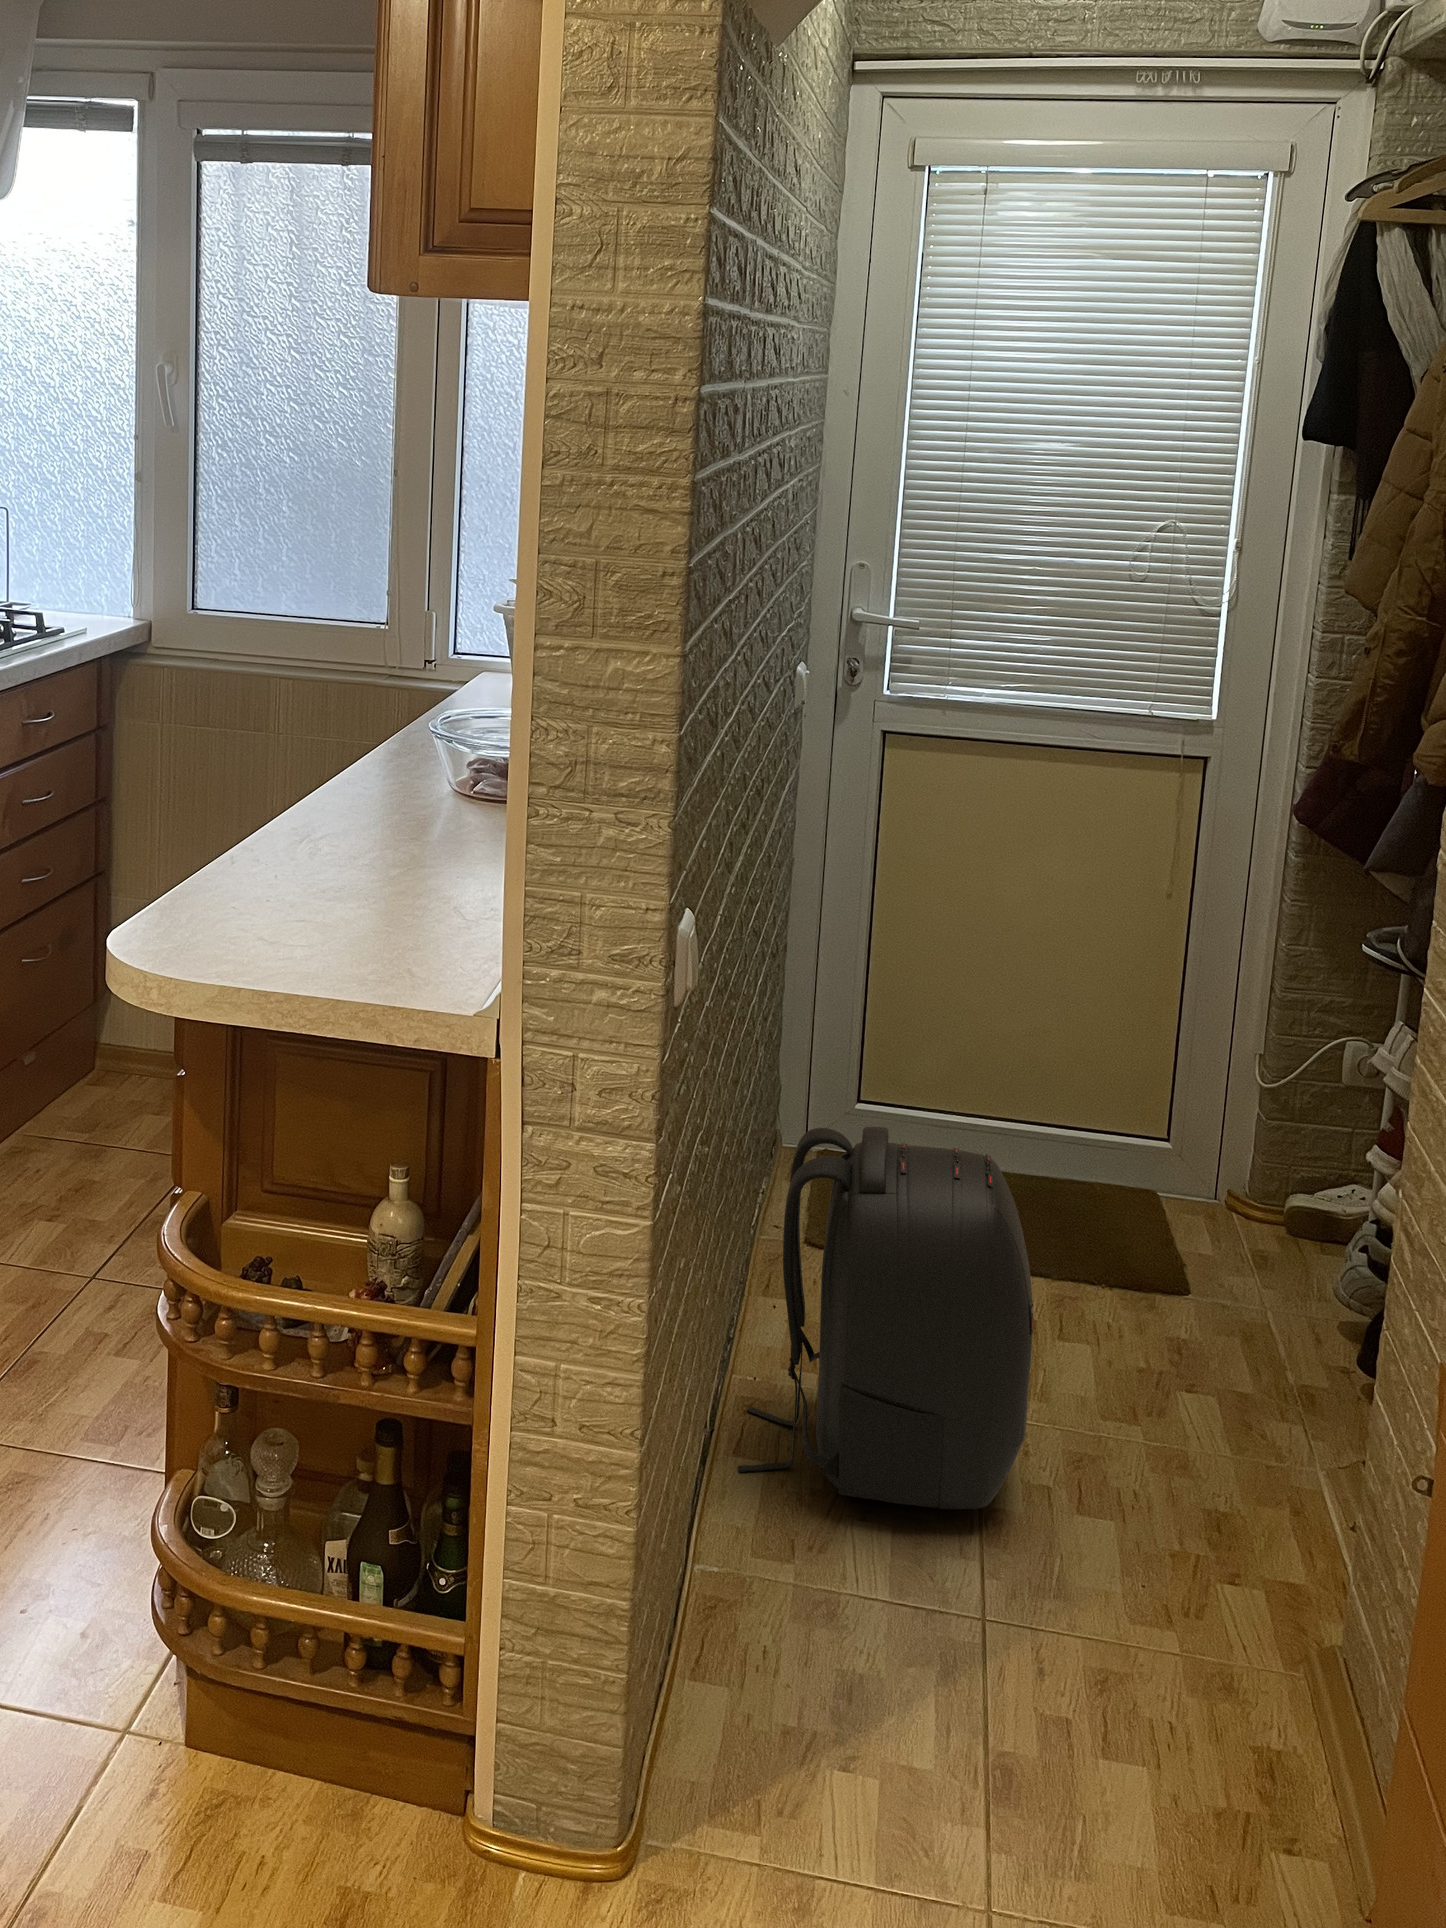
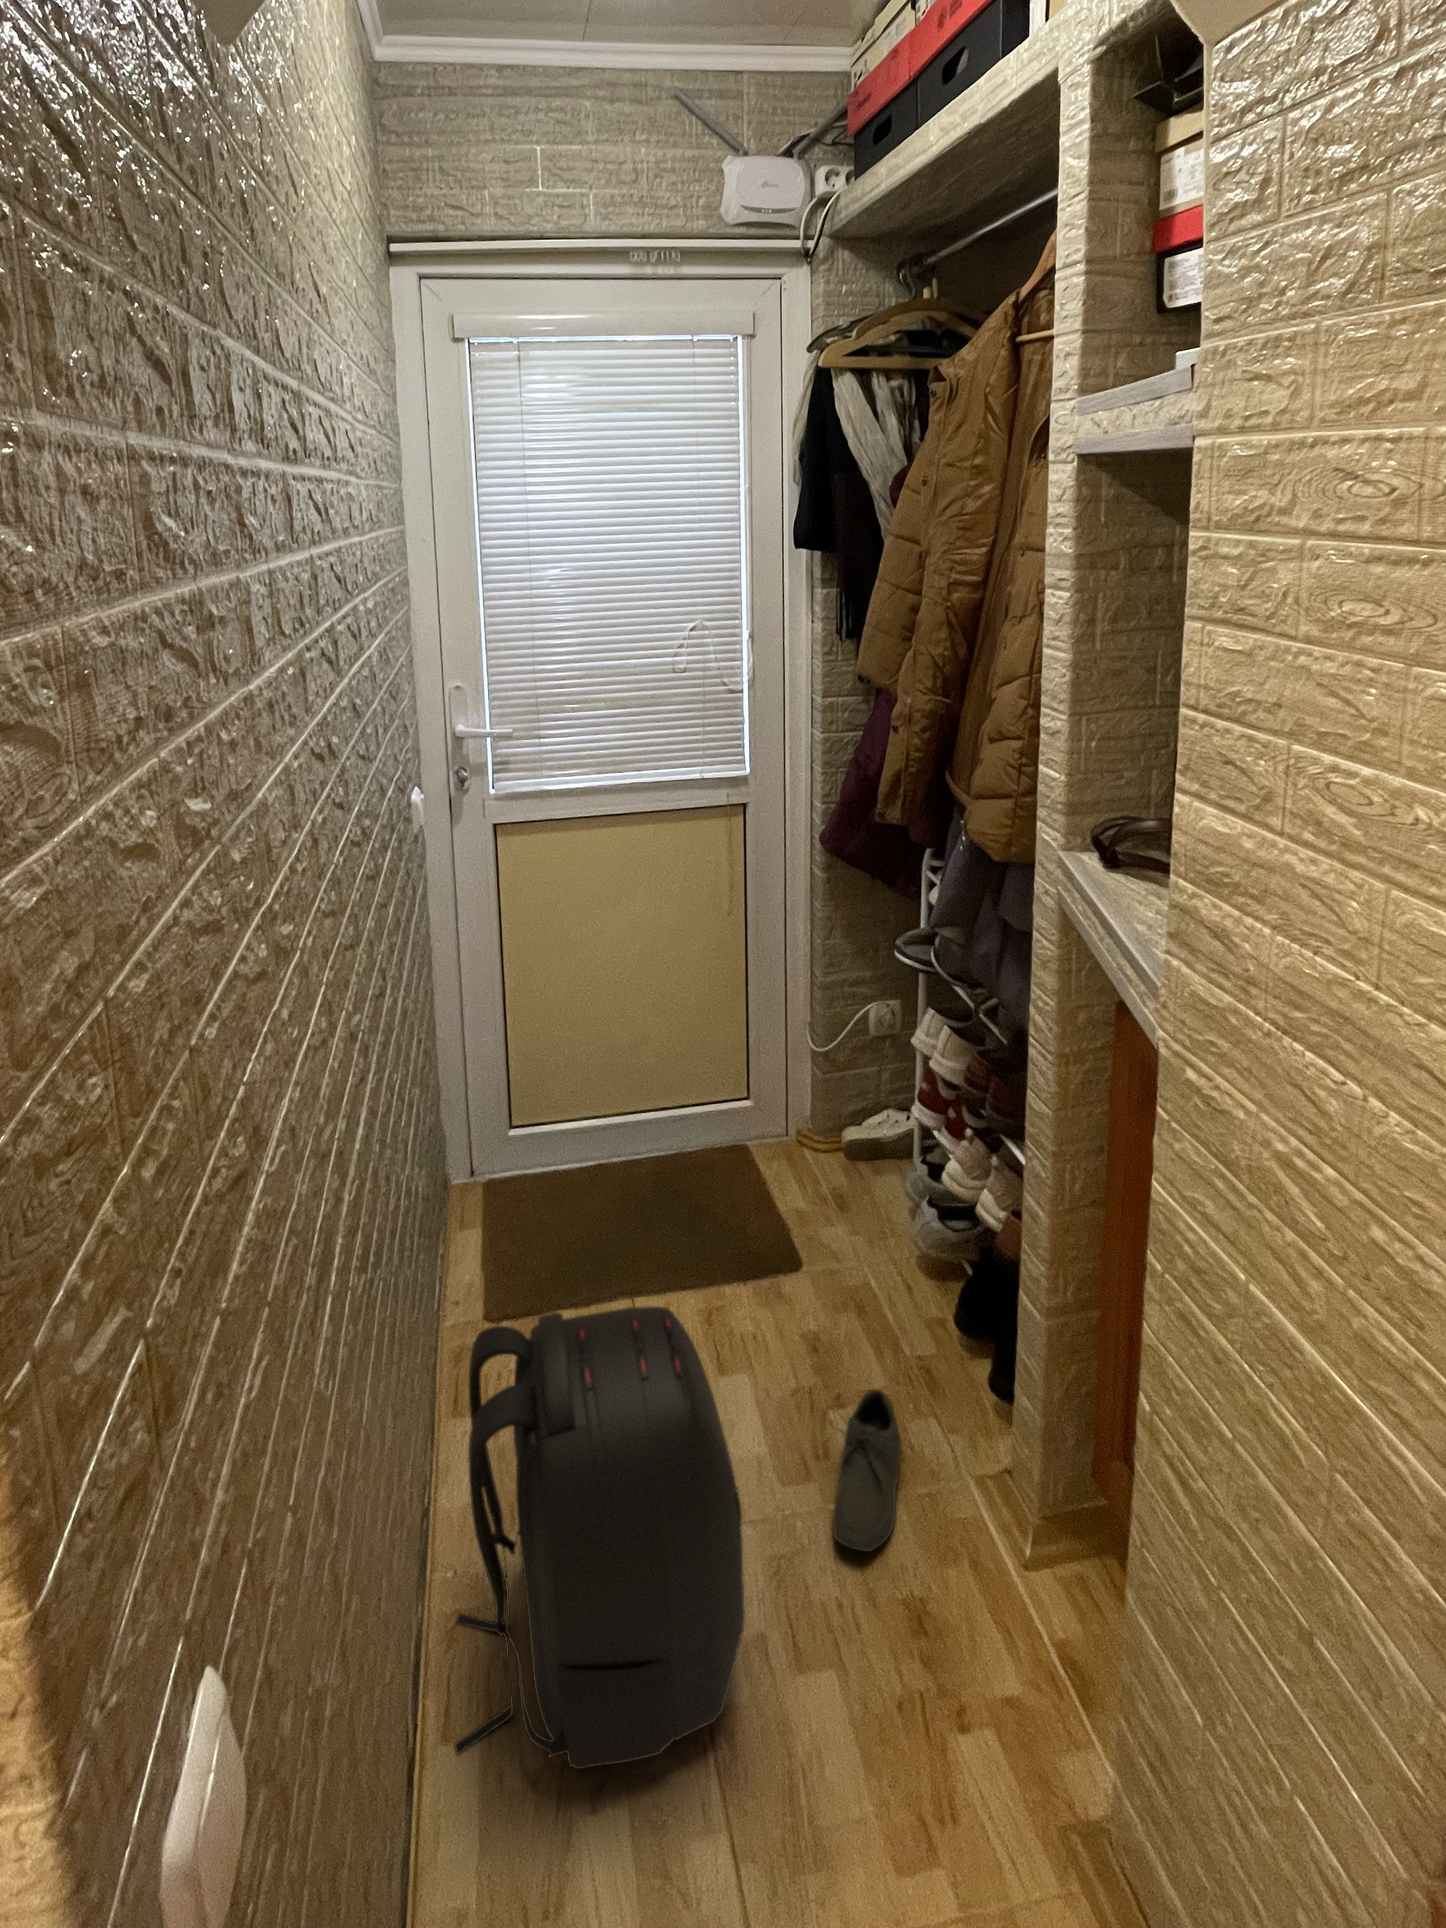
shoe: none [1142,1351,1246,1480] -> present [833,1390,902,1551]

